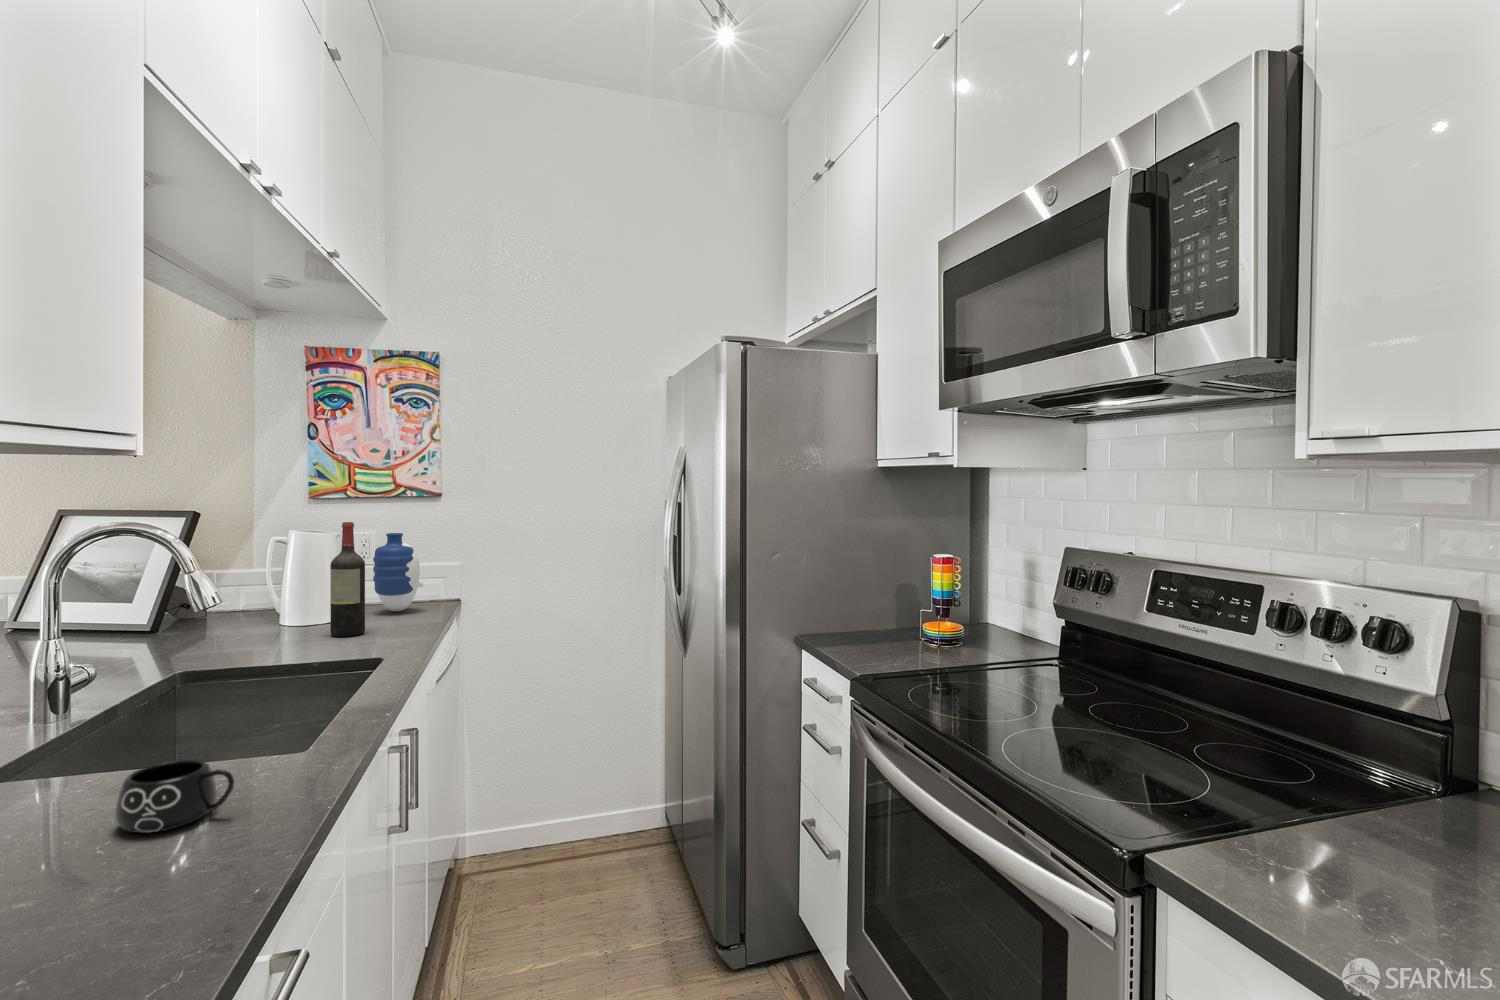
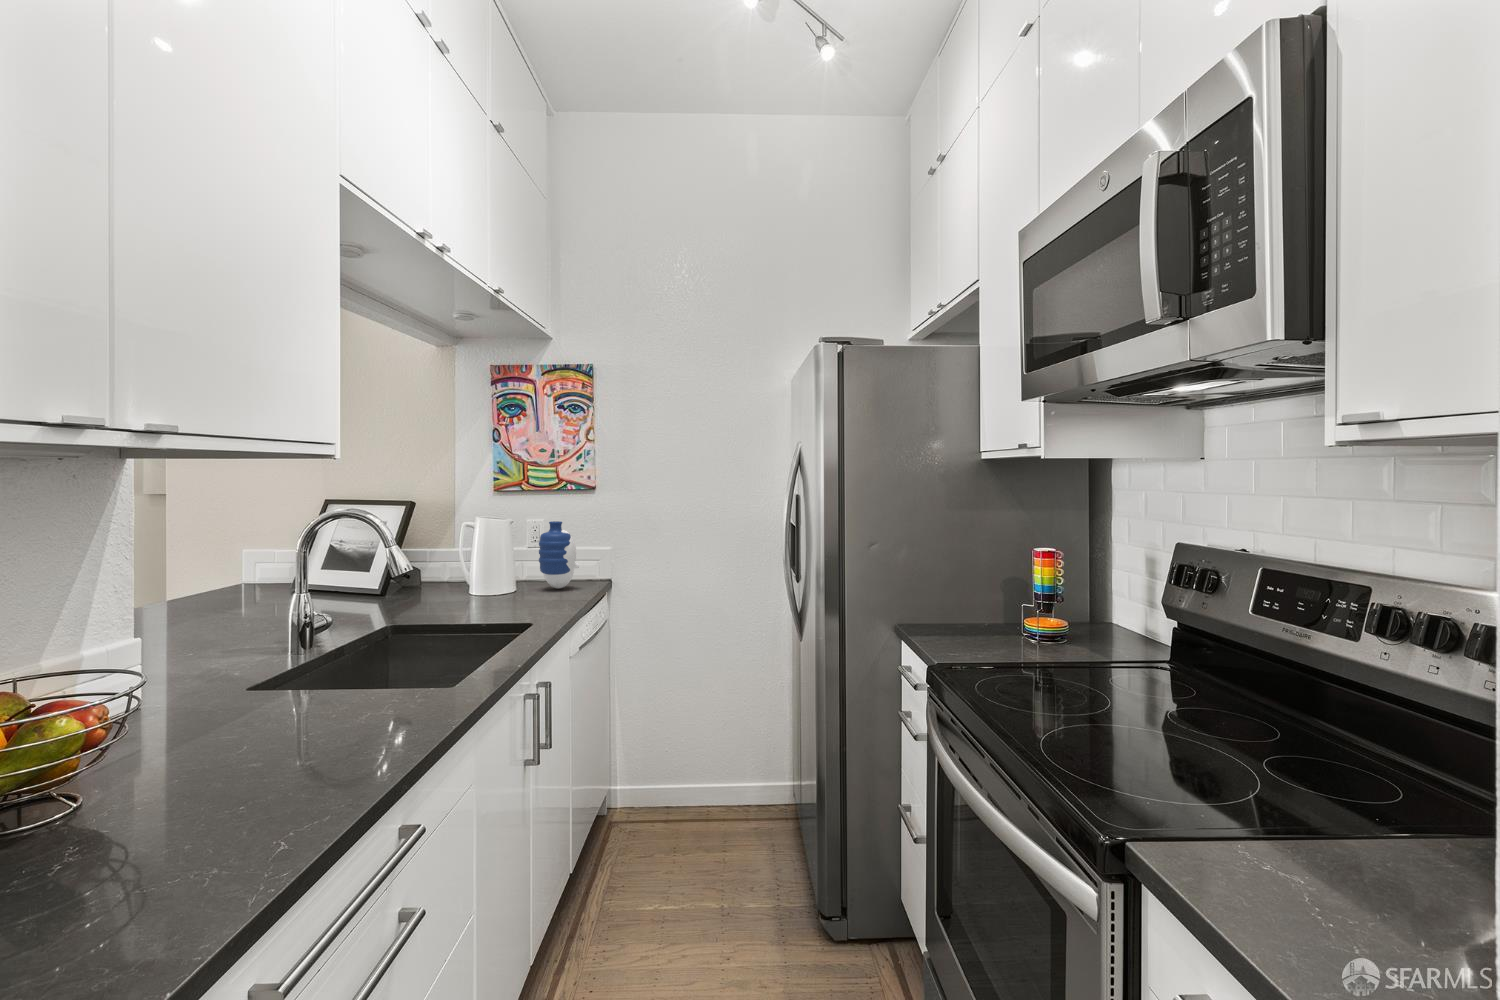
wine bottle: present [330,522,365,637] -> none [499,511,526,607]
mug: present [115,760,234,833] -> none [302,685,379,734]

